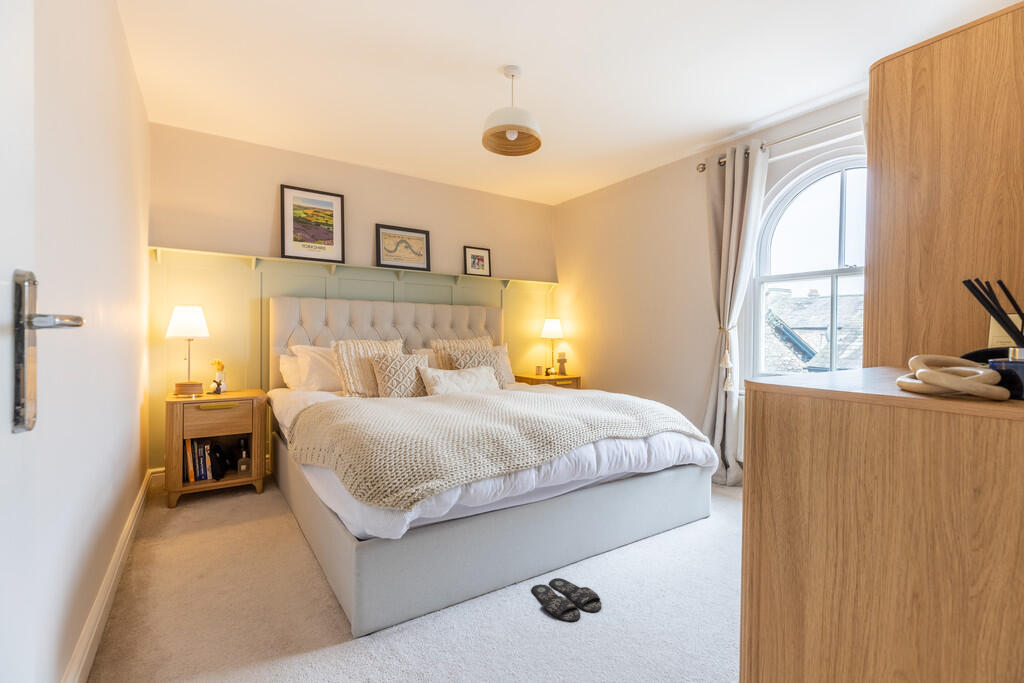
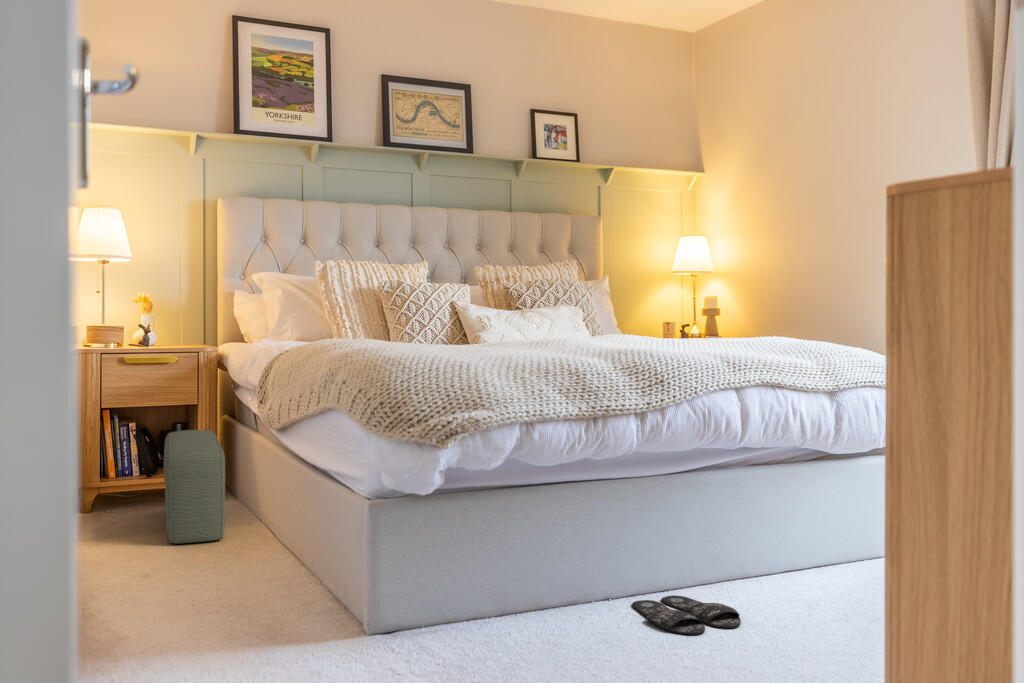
pouf: none [222,451,265,539] -> present [164,430,225,543]

